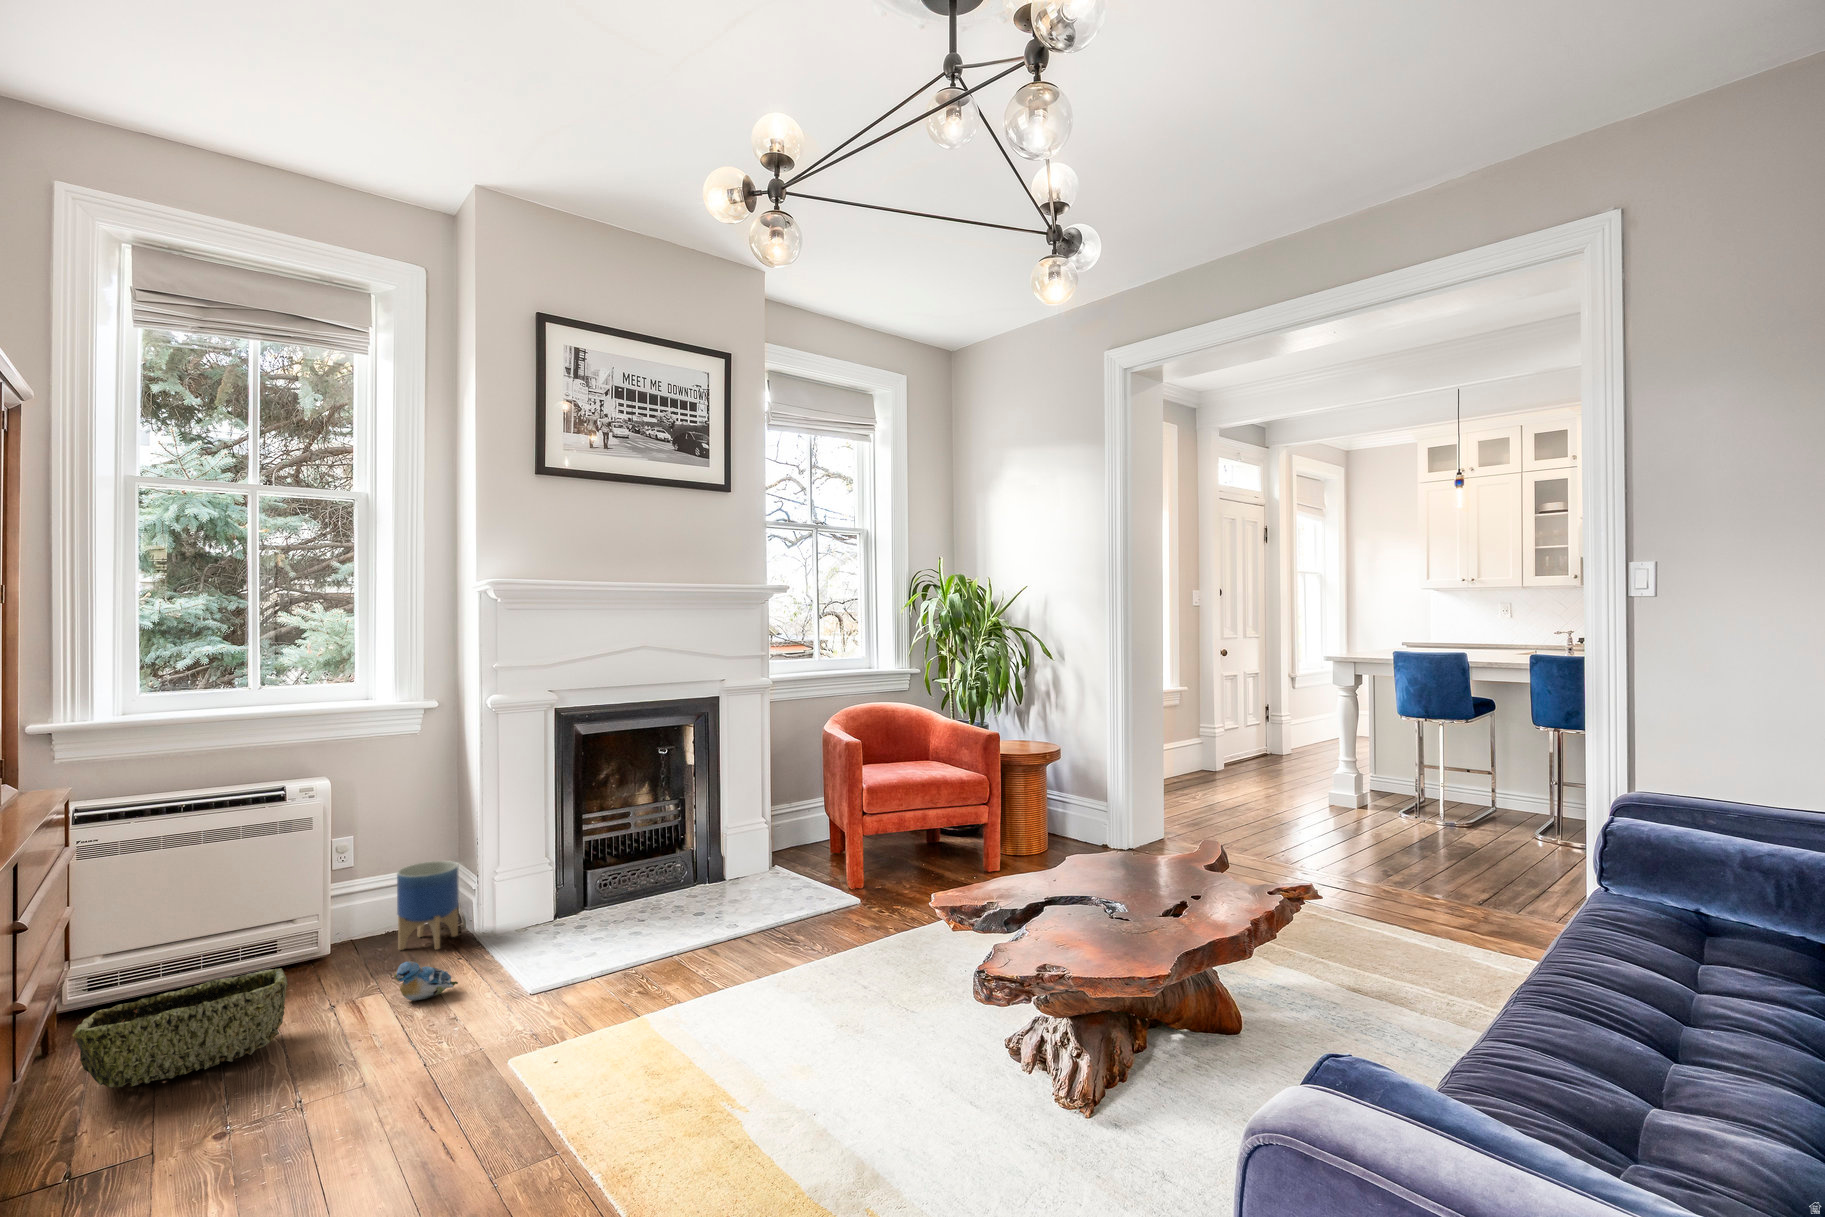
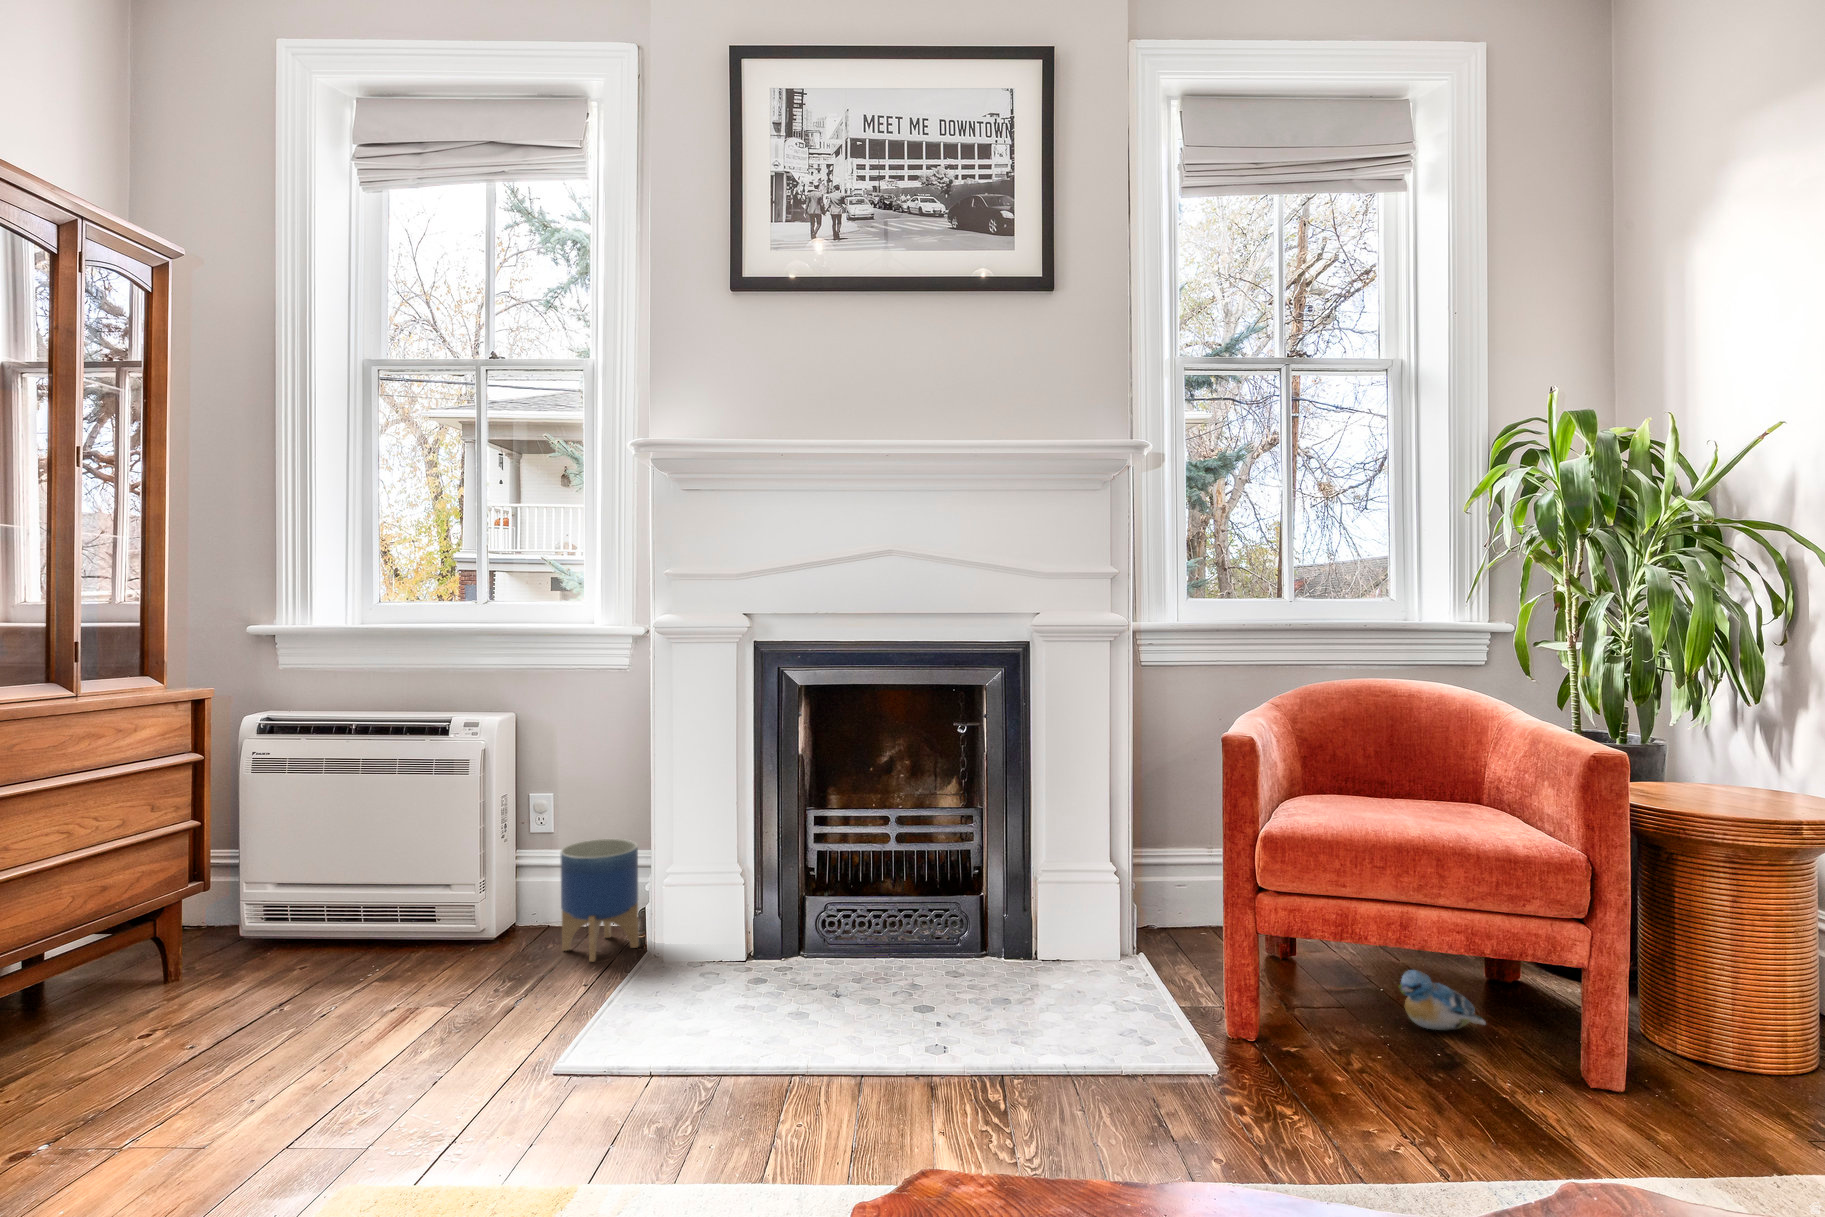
plush toy: present [394,961,458,1000] -> present [1399,970,1486,1030]
woven basket: present [72,968,288,1087] -> none [29,944,308,1062]

